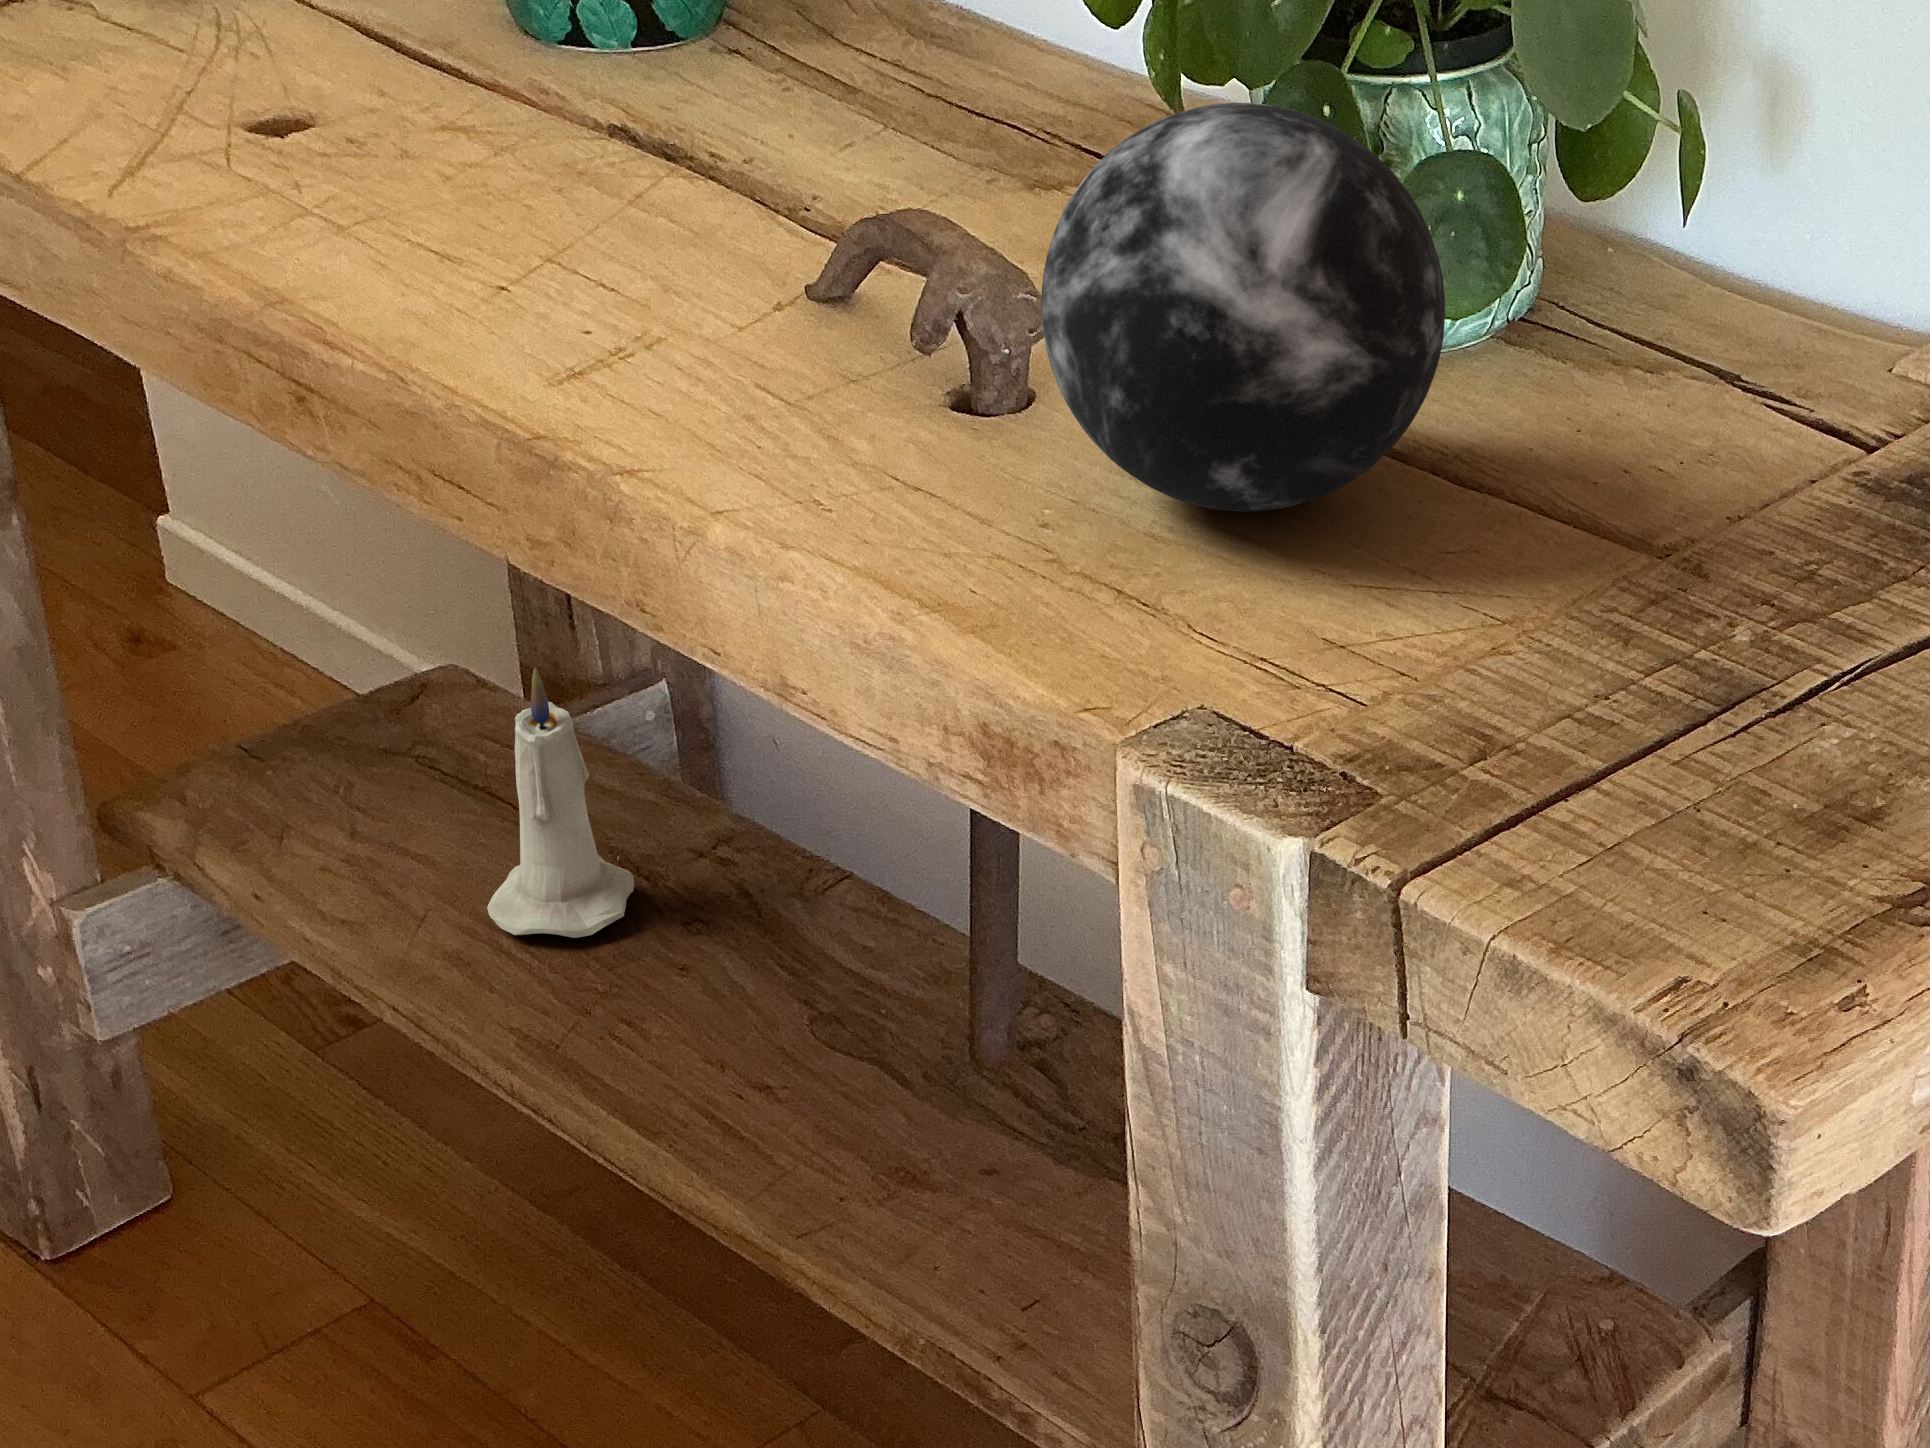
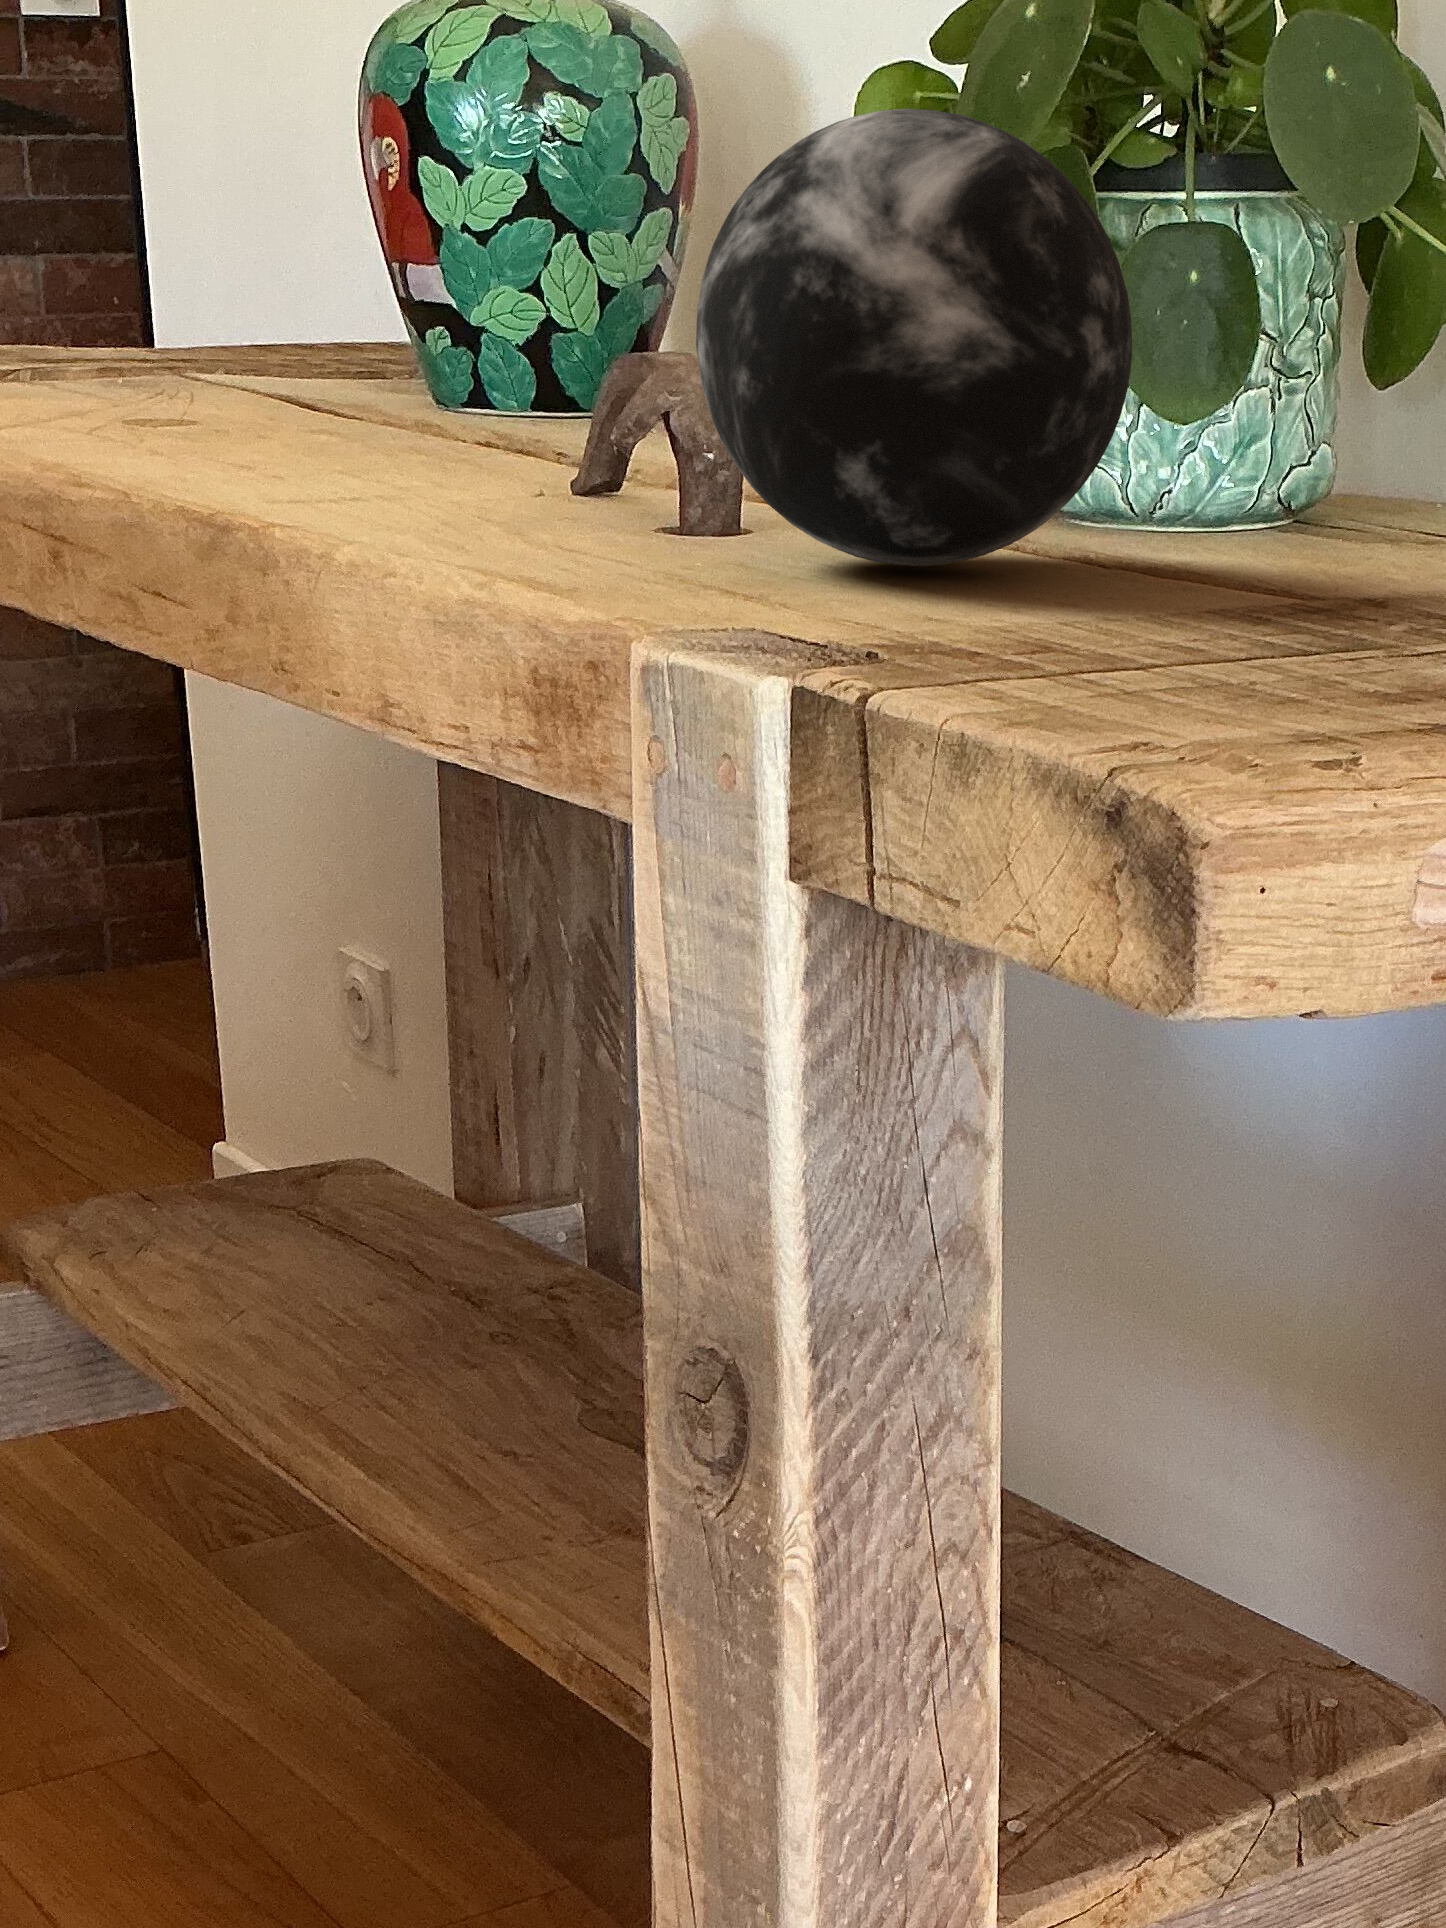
candle: present [487,667,634,938] -> none [295,1032,453,1328]

